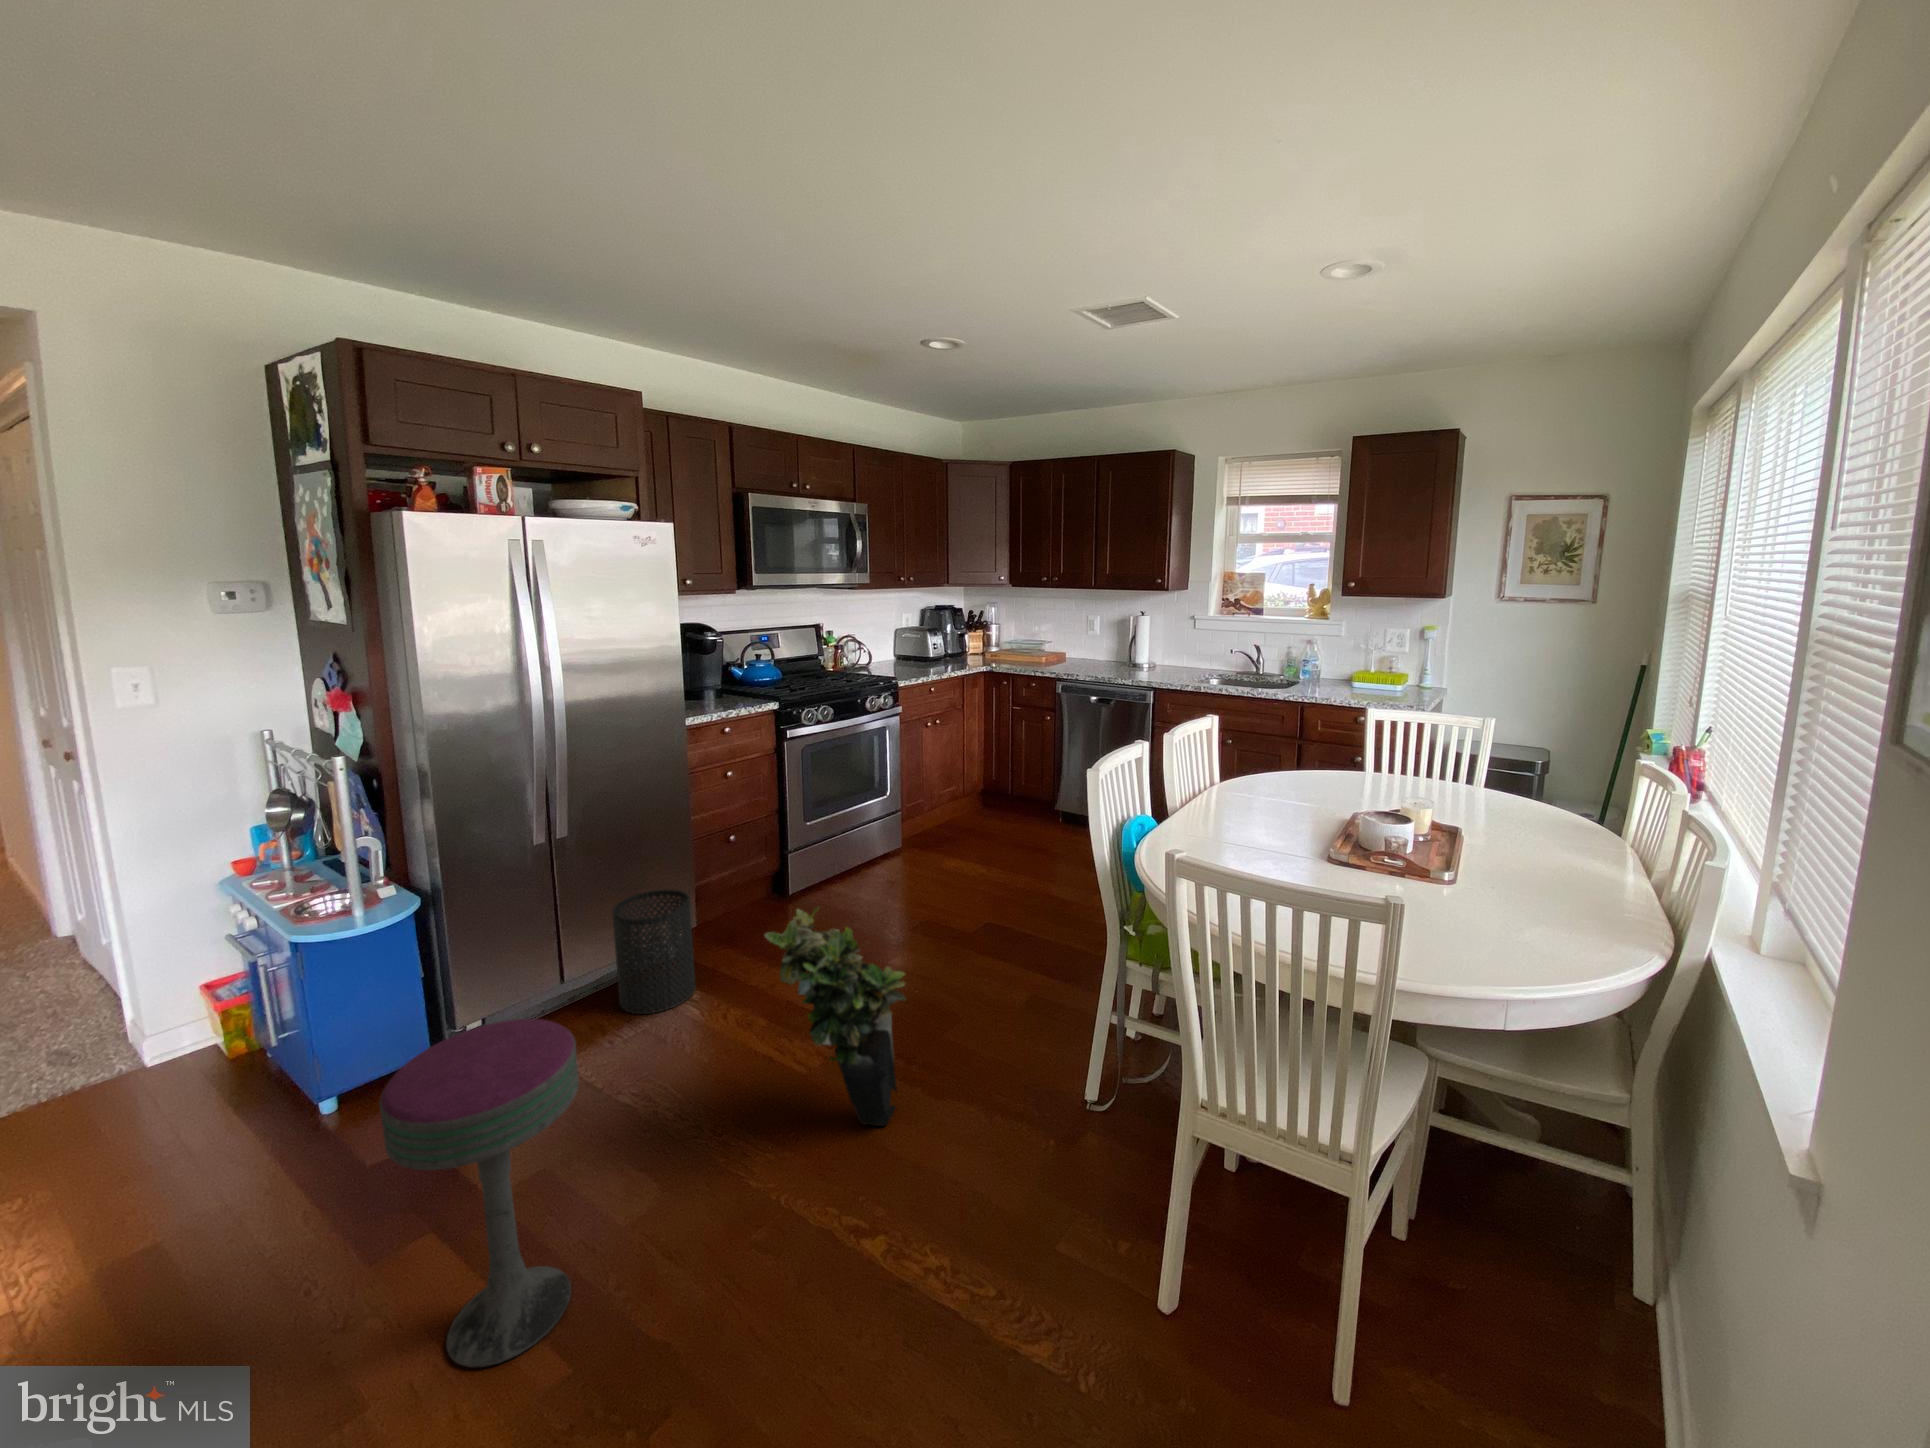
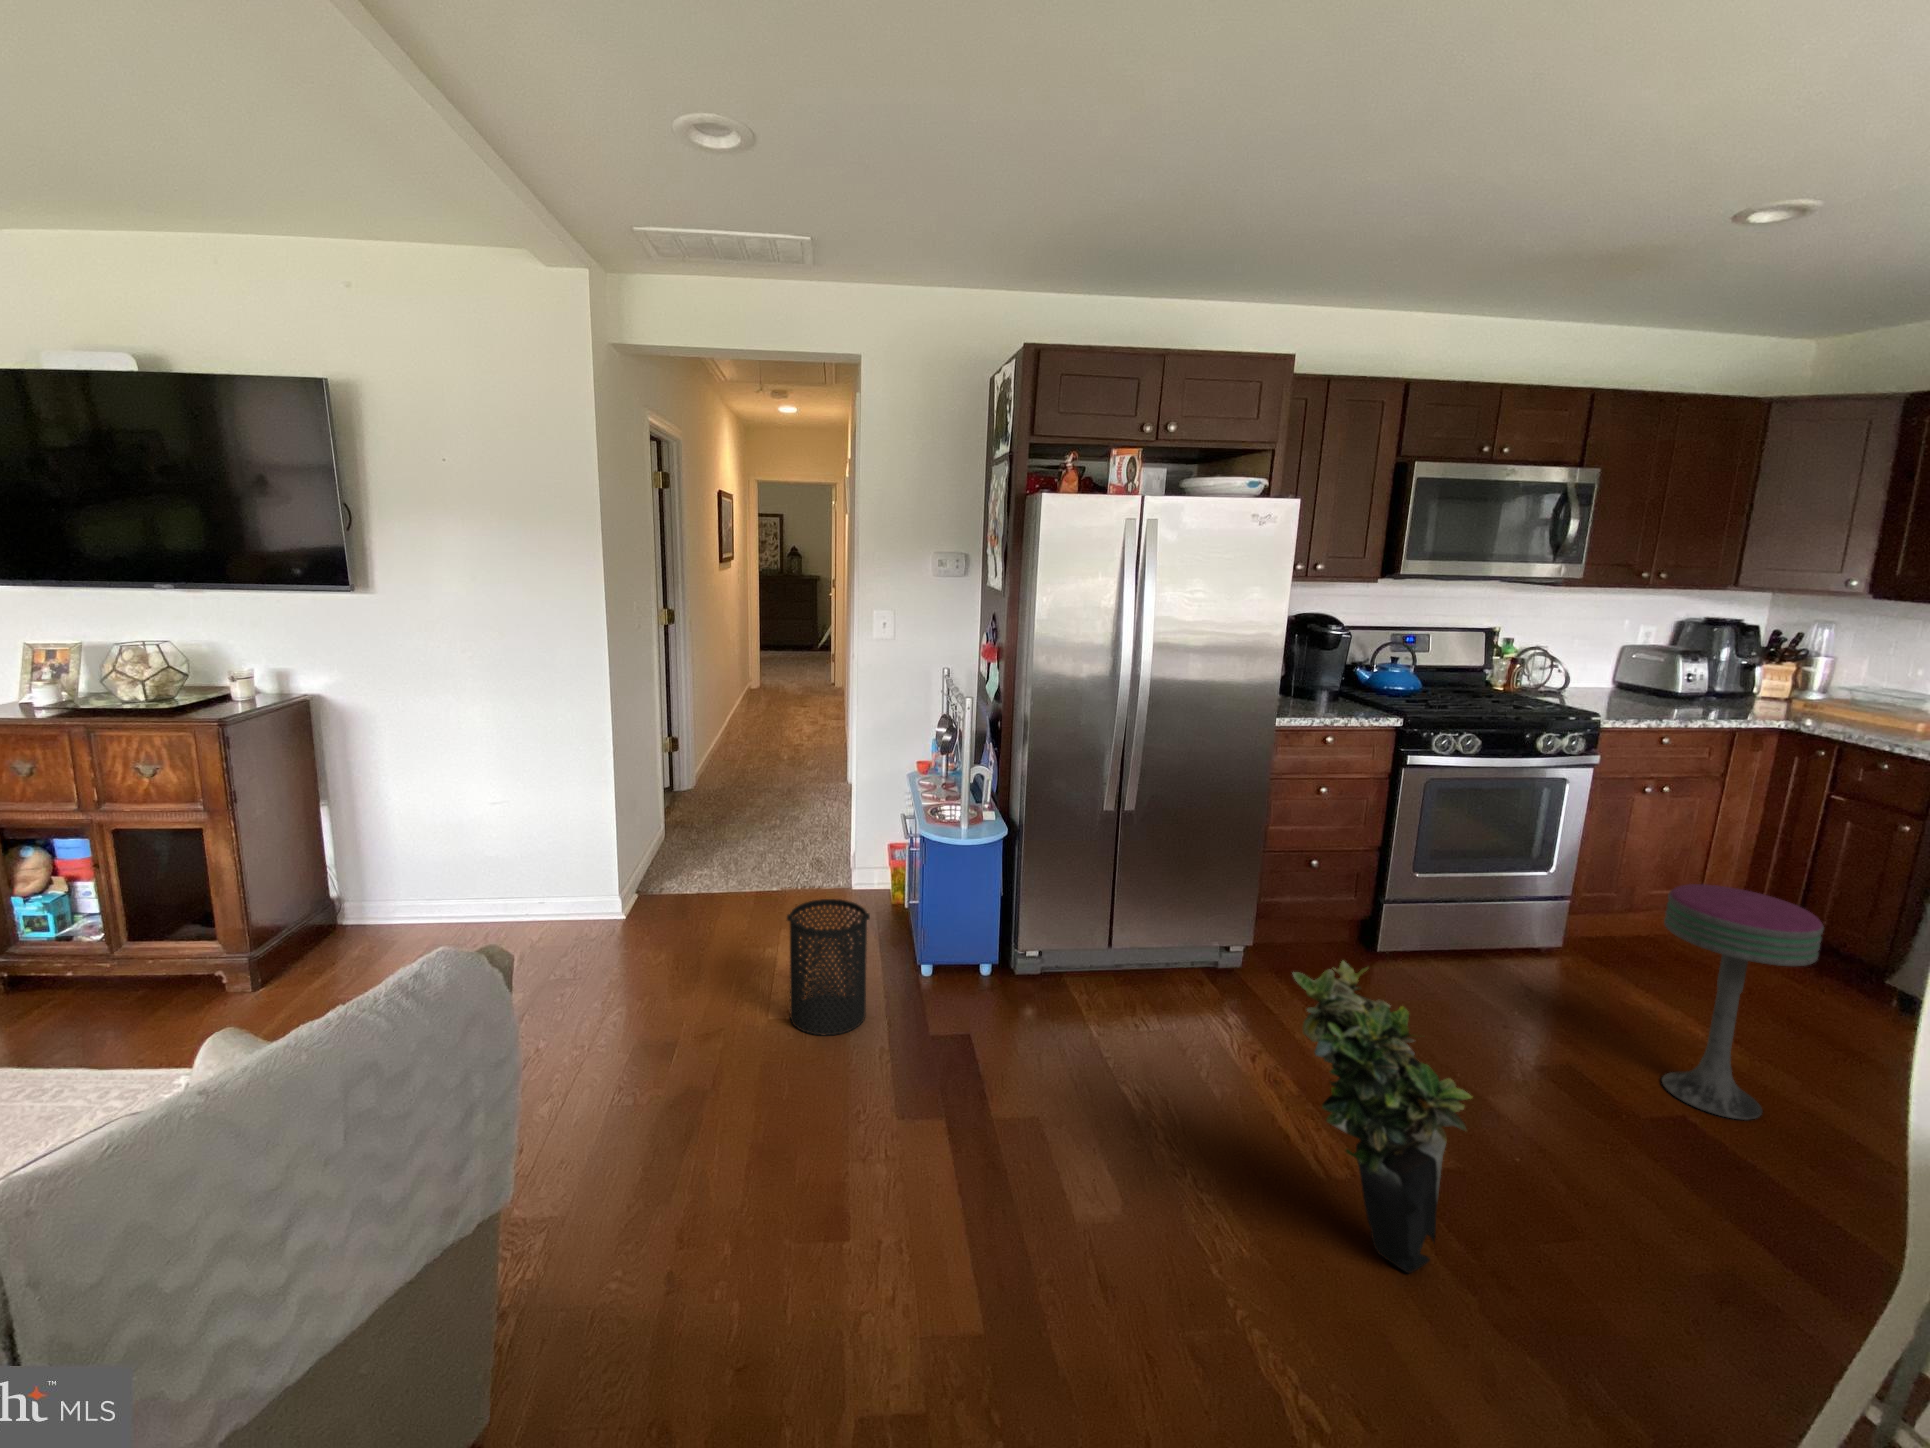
trash can: present [612,889,696,1014] -> present [787,899,870,1035]
bar stool: present [379,1019,579,1367] -> present [1662,884,1824,1120]

